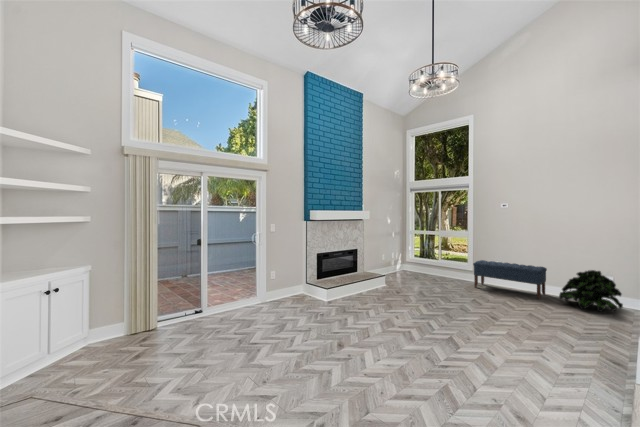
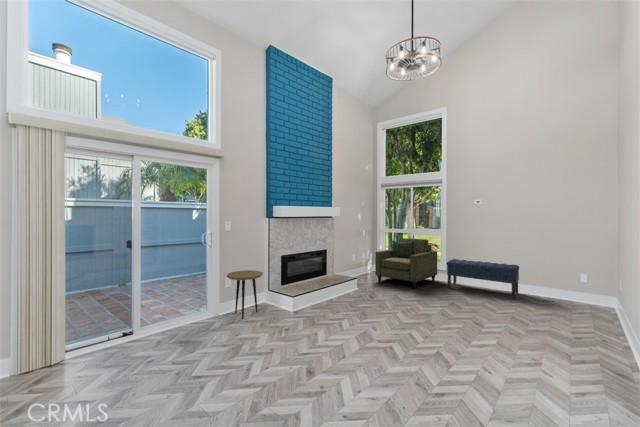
armchair: none [404,239,466,287] -> present [375,238,437,289]
side table: none [272,265,301,306] -> present [227,270,263,319]
potted plant: present [559,270,623,312] -> none [534,267,599,312]

